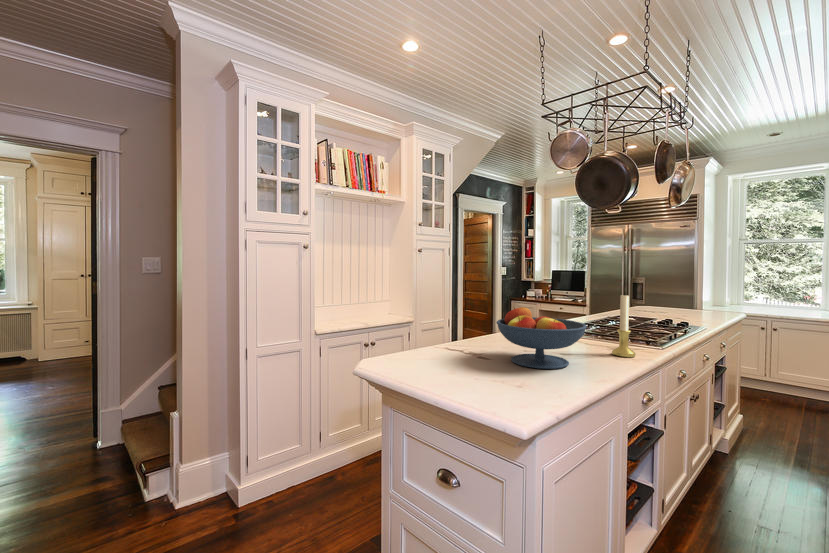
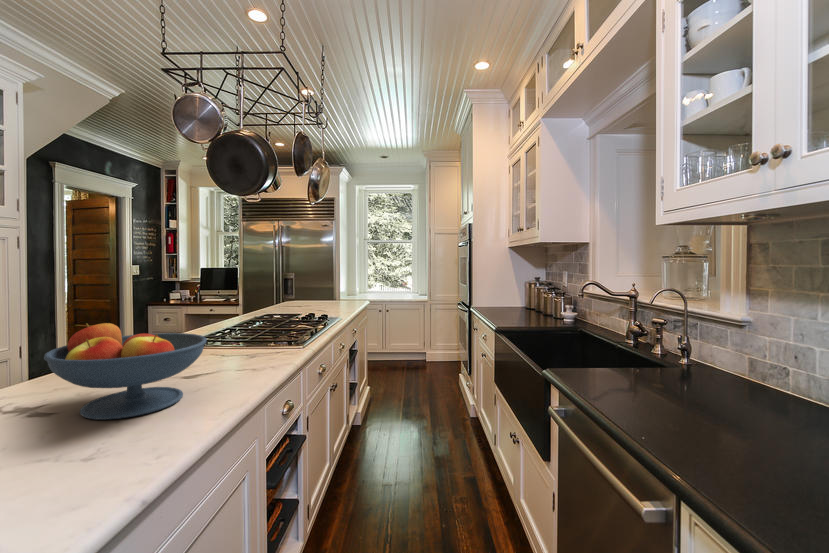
candle holder: present [612,295,636,357] -> none [248,292,275,368]

